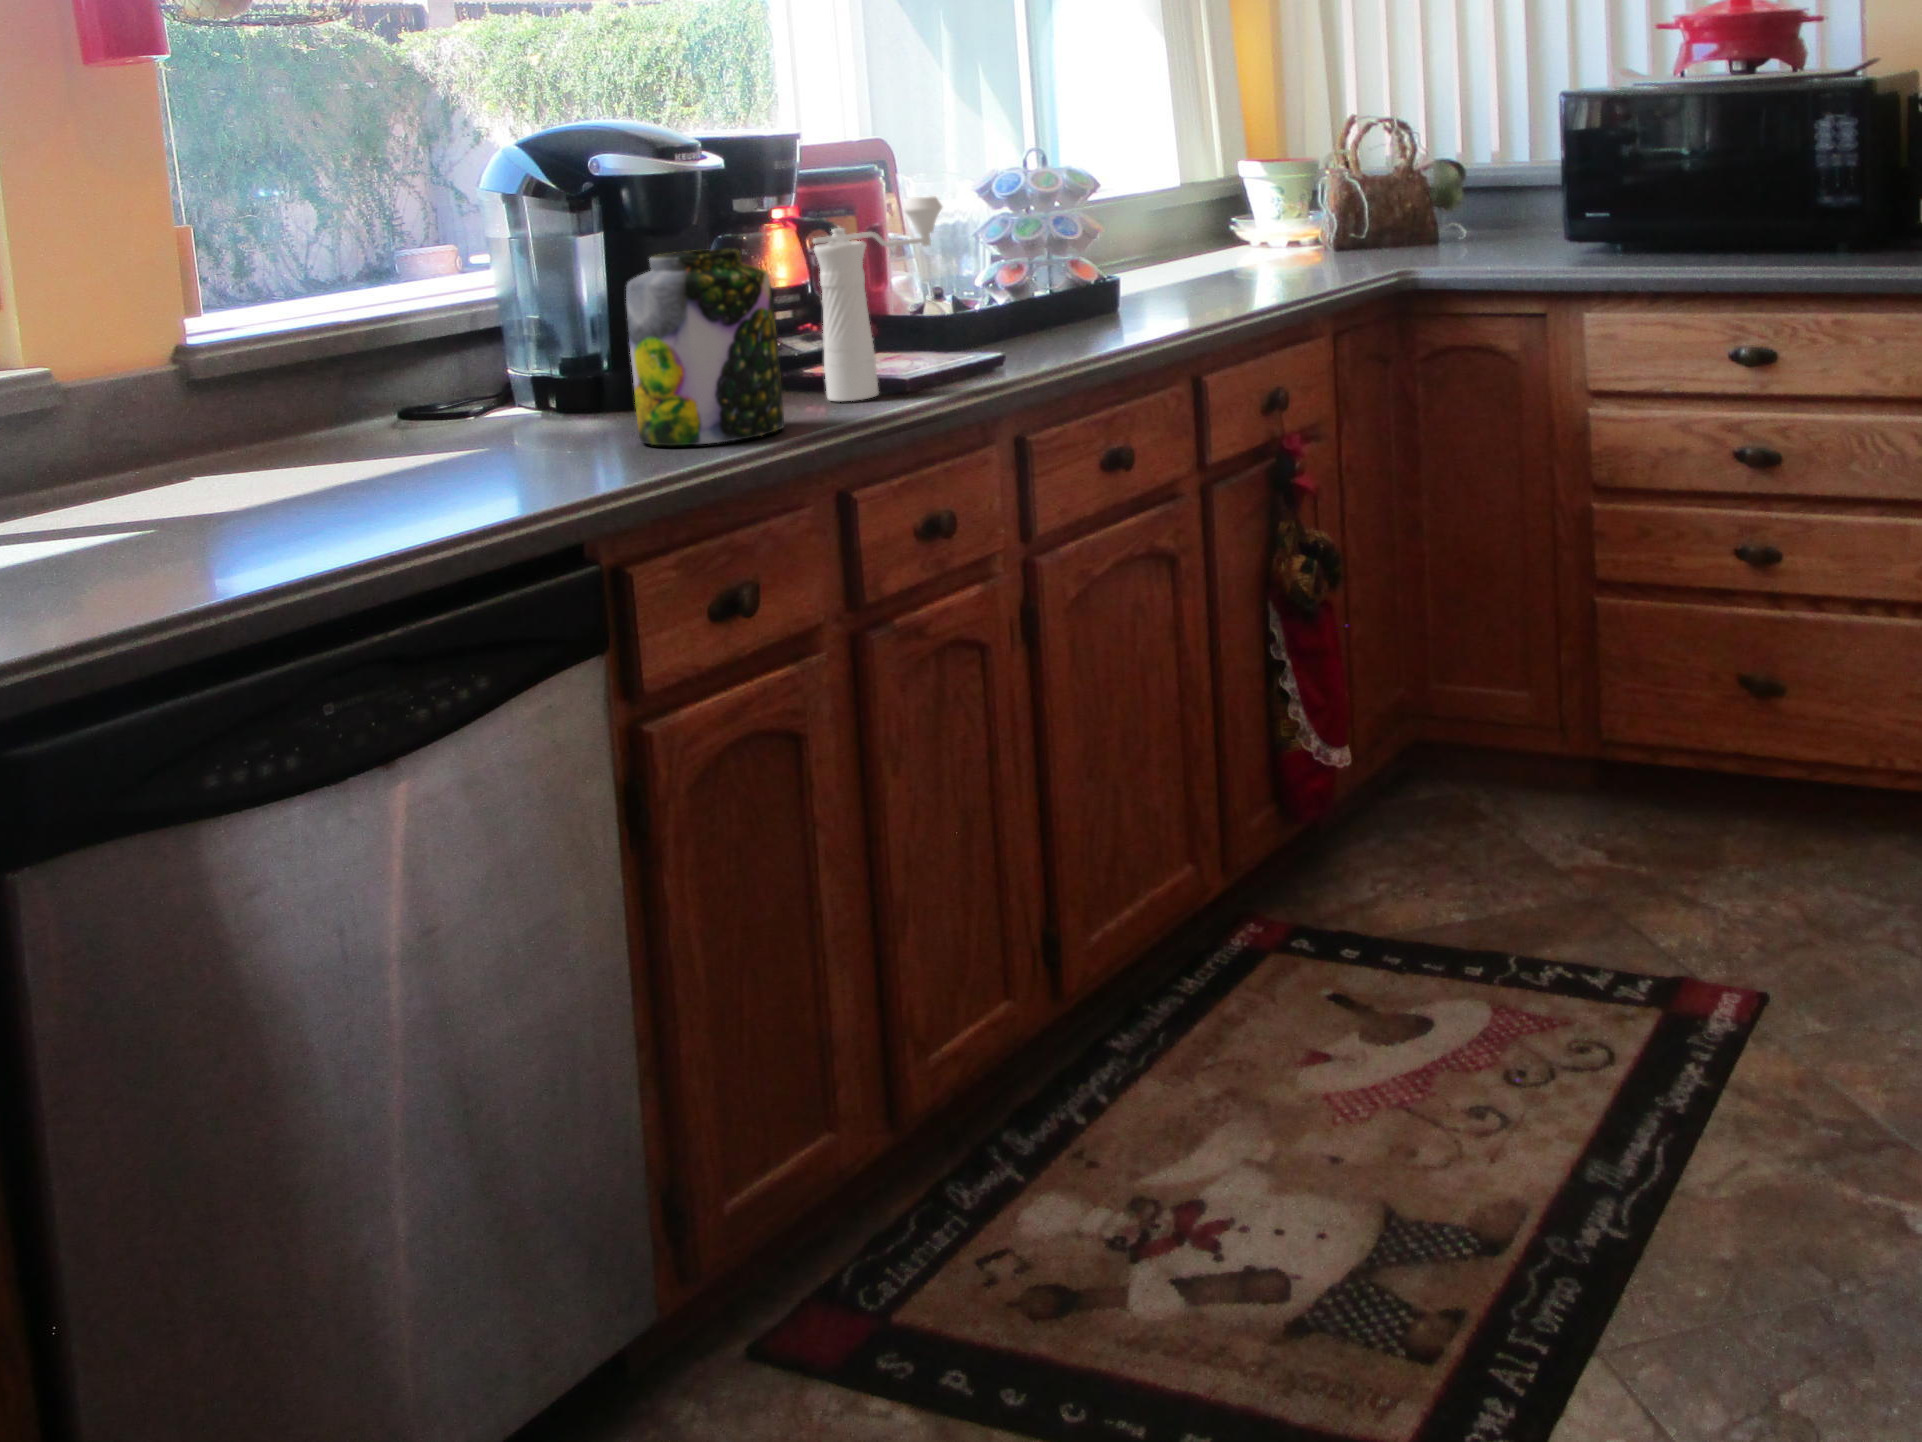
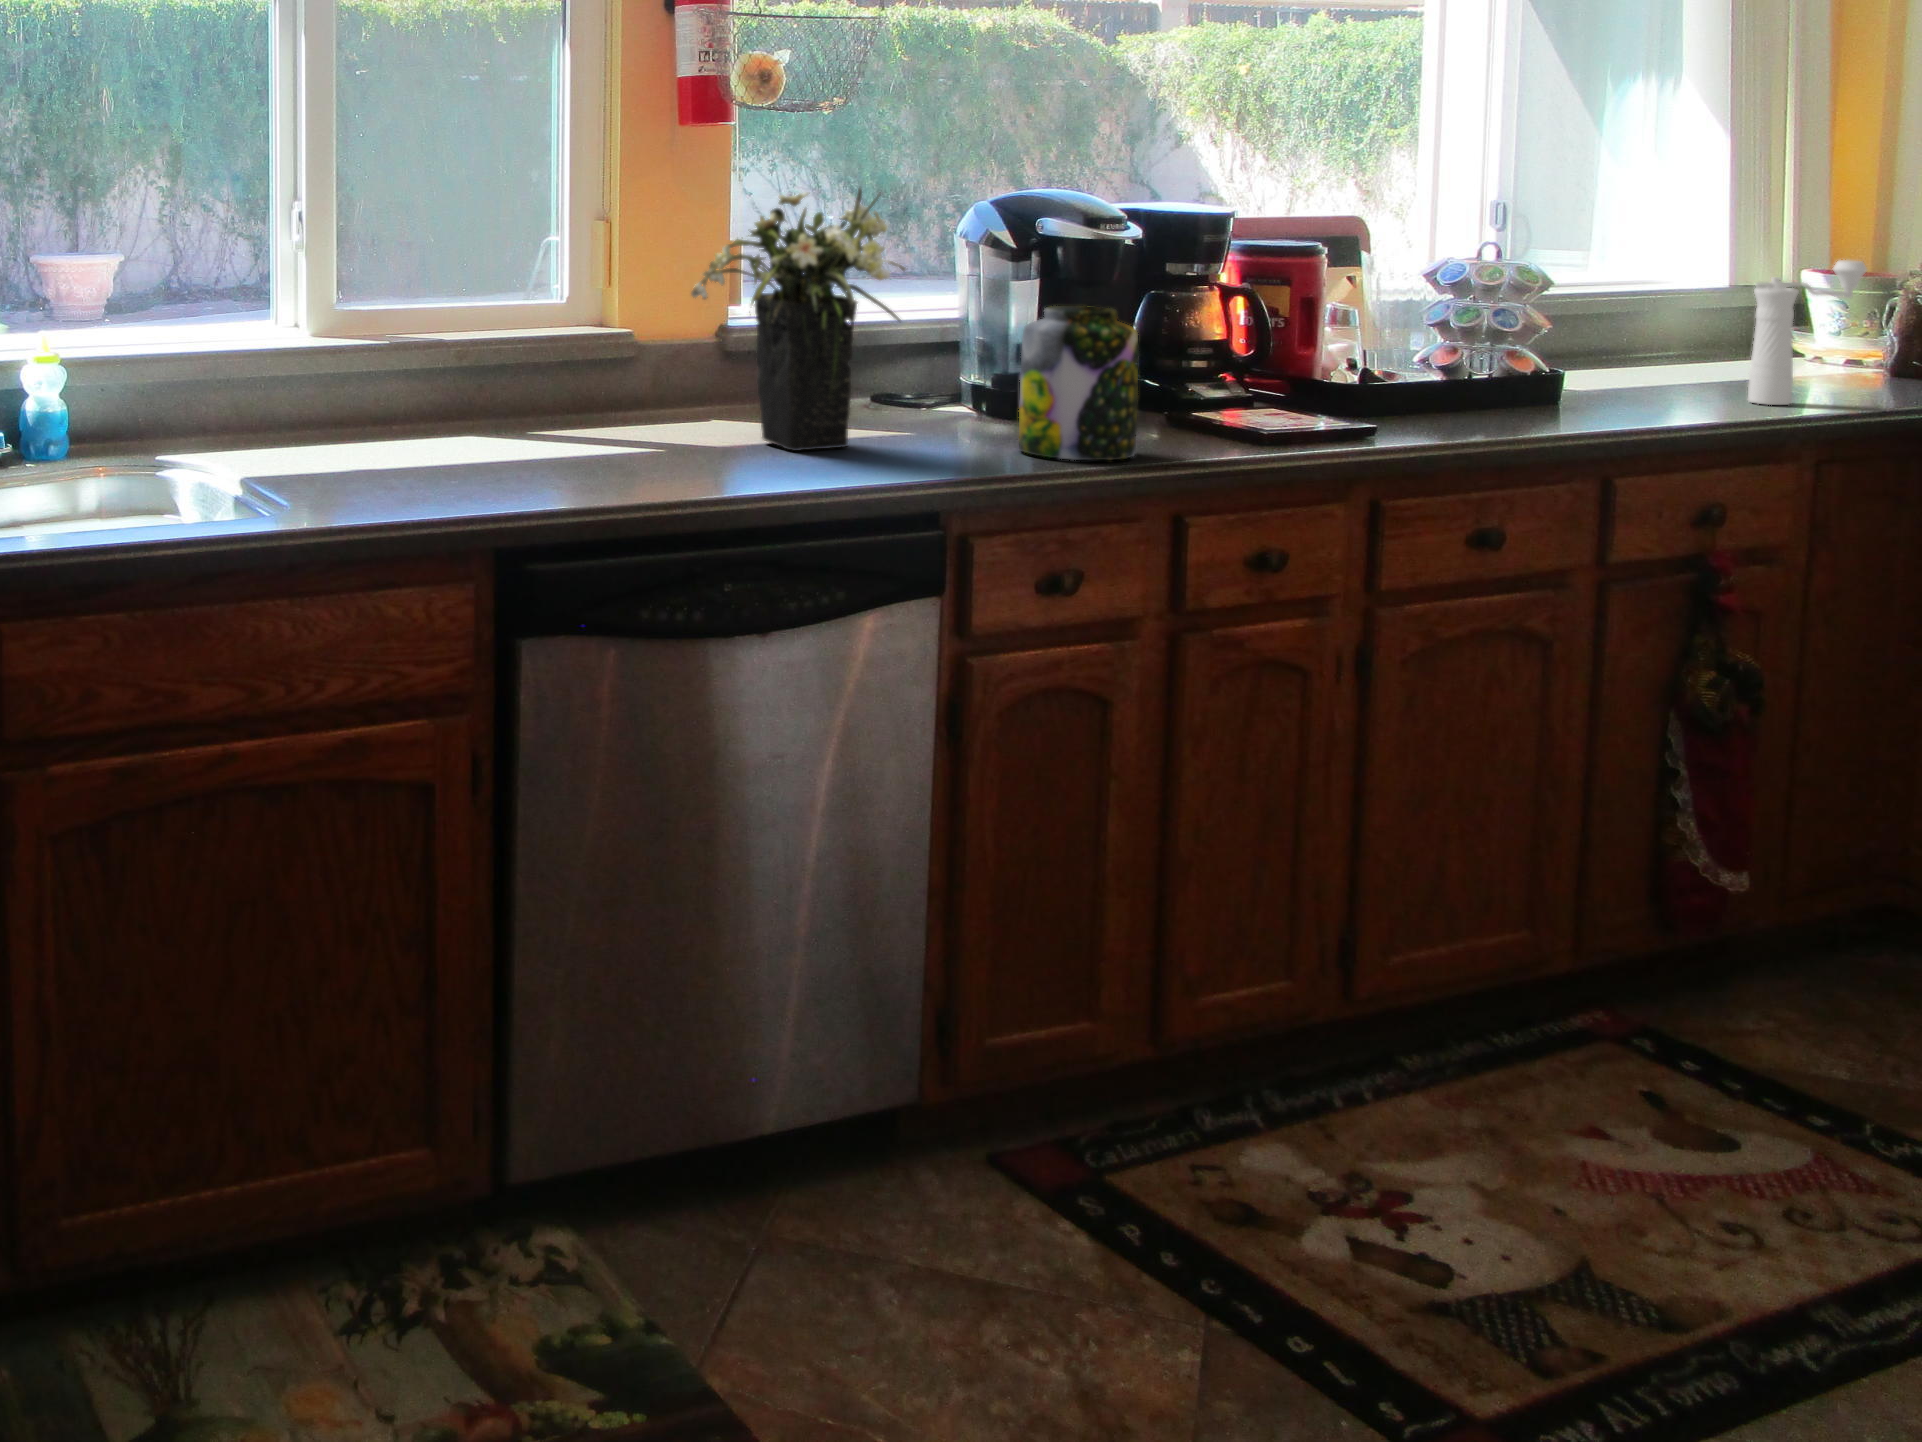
flower arrangement: none [148,119,477,496] -> present [691,188,906,451]
pepper mill: present [813,196,942,401] -> present [1748,260,1867,405]

